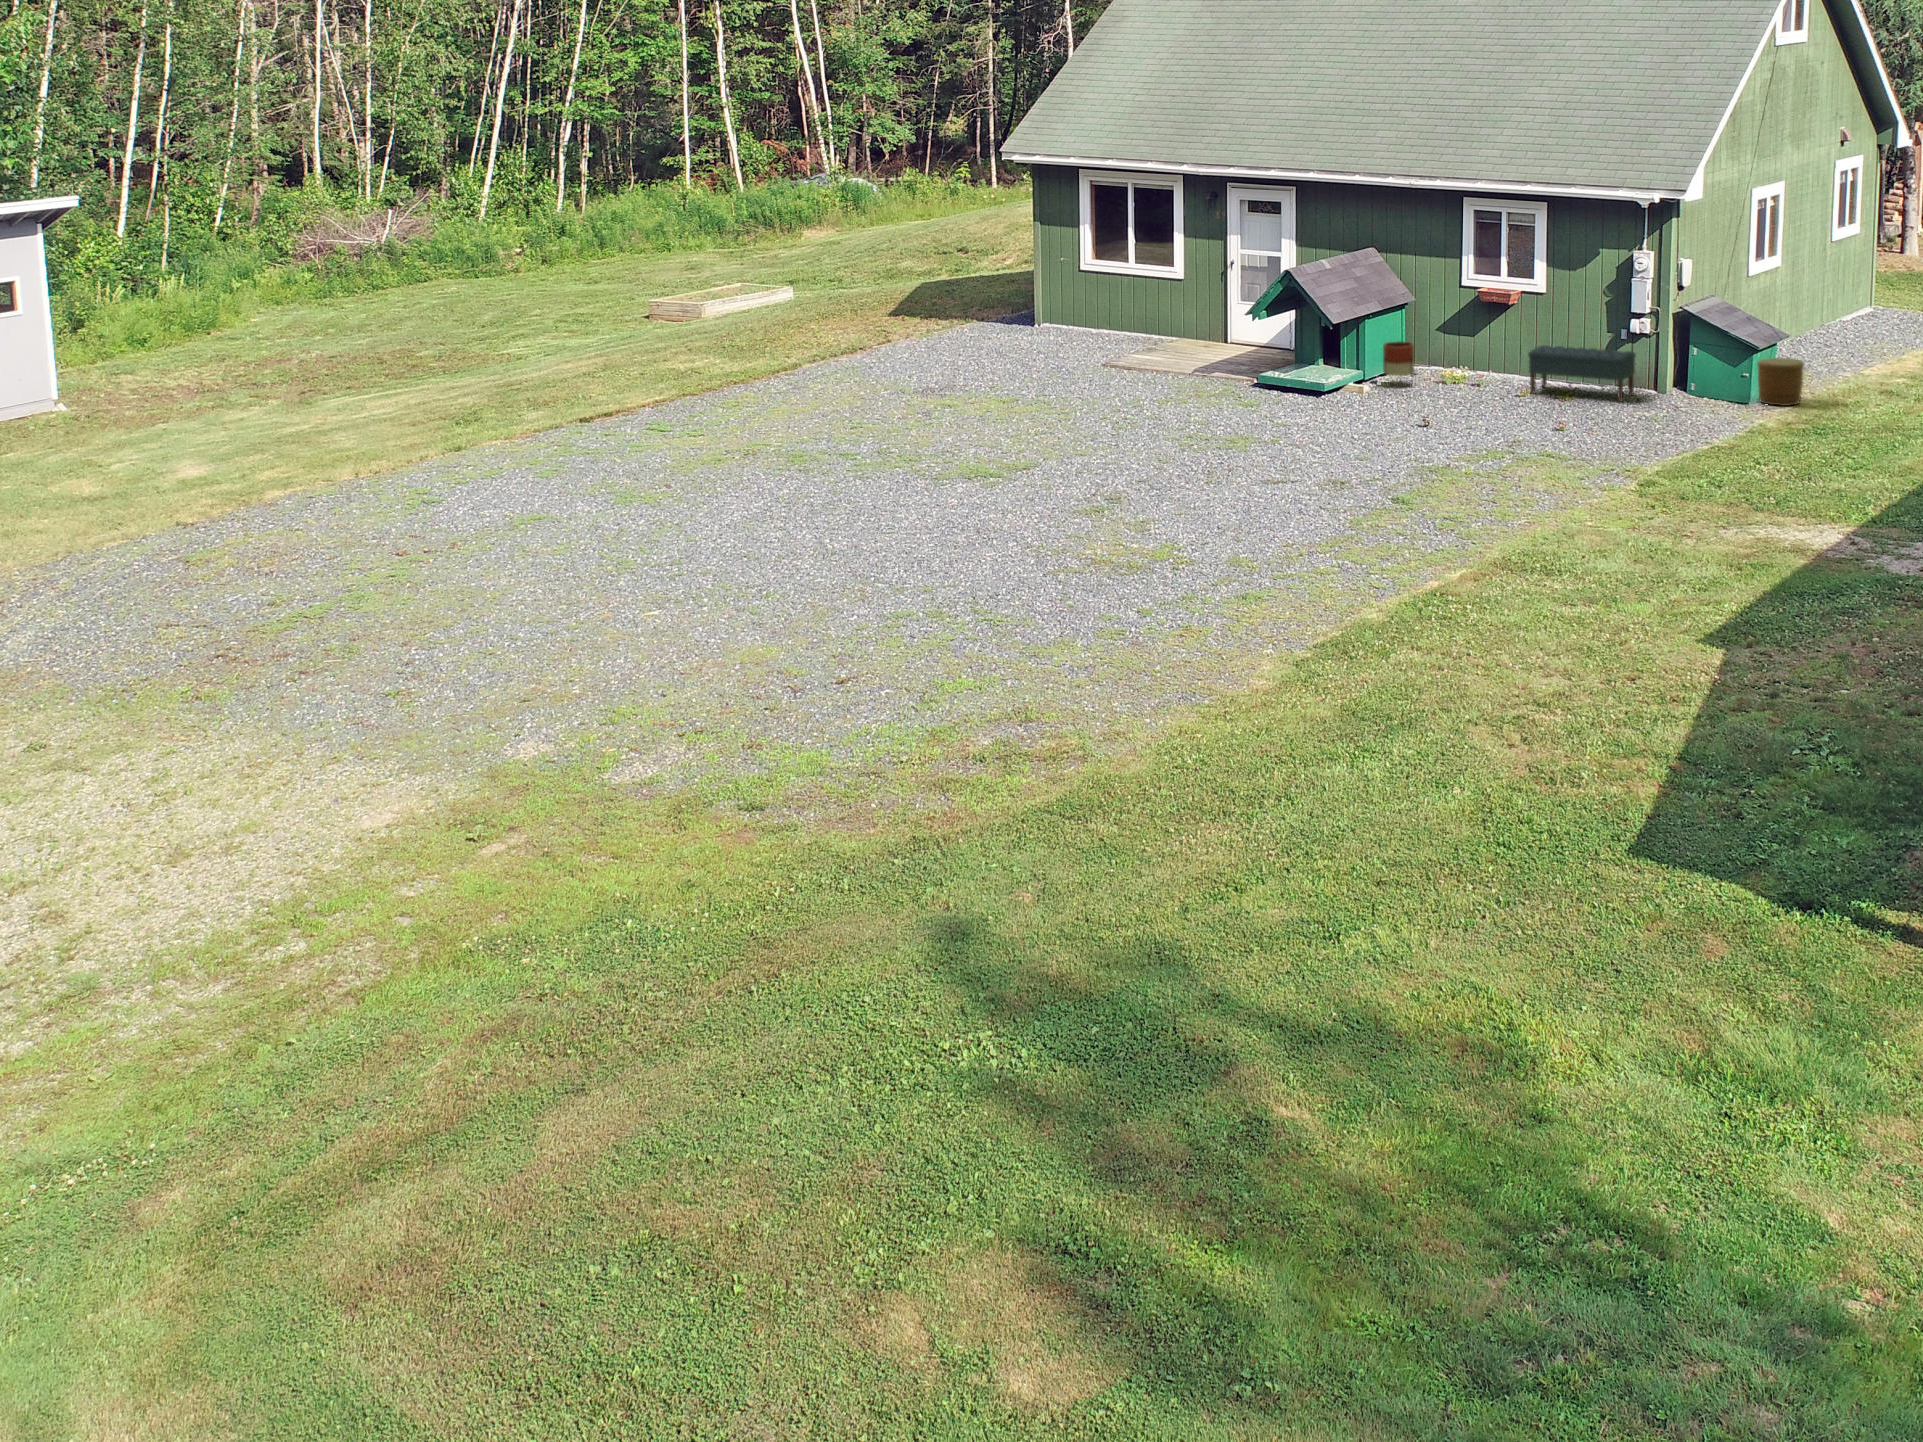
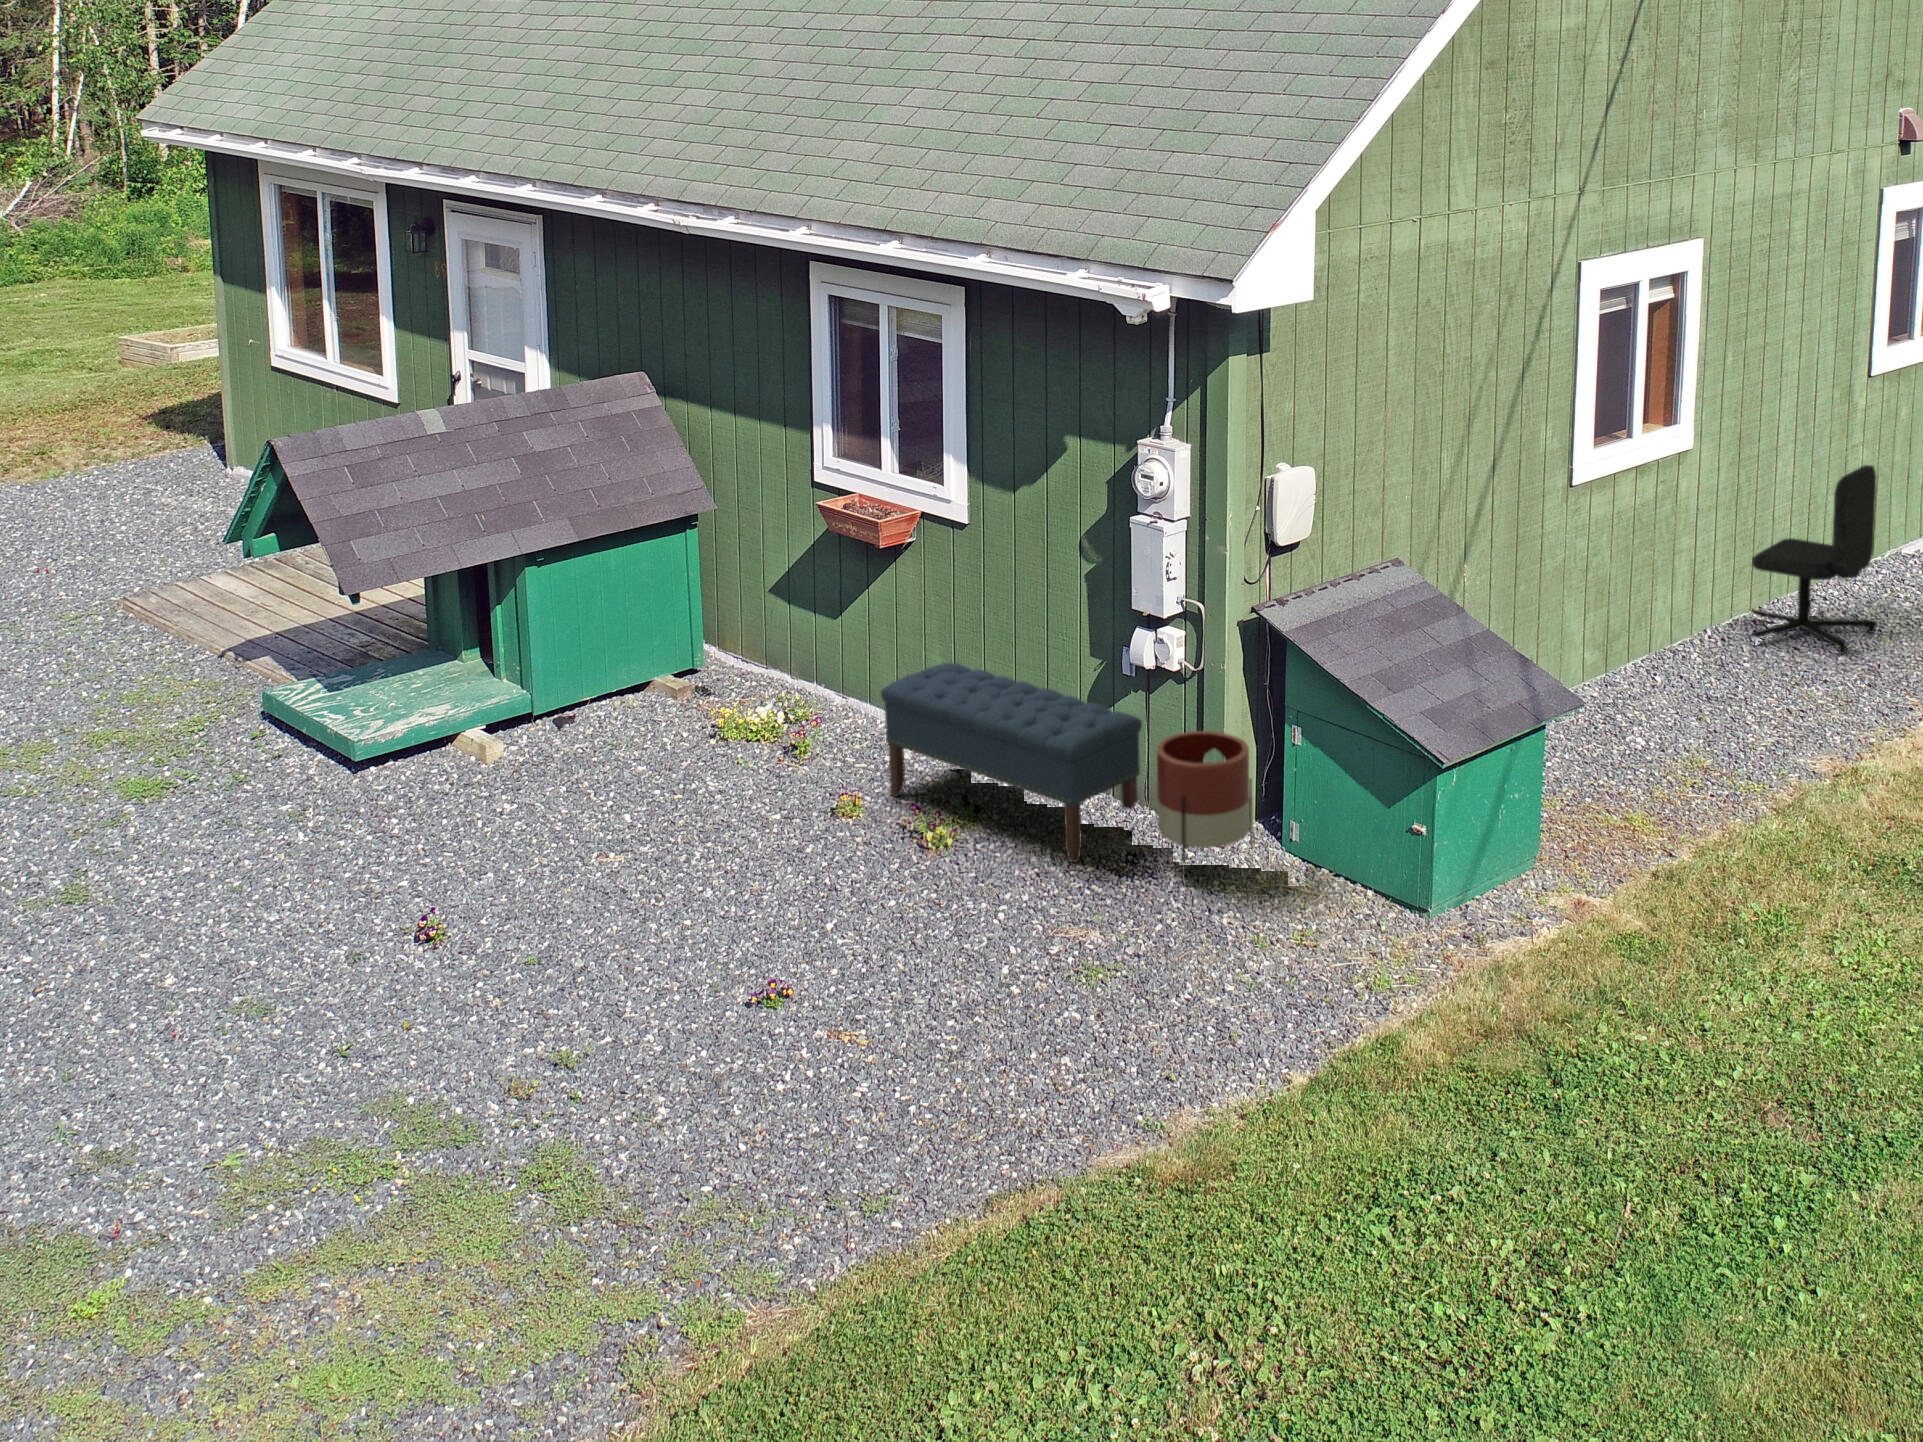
chair: none [1796,271,1855,346] -> present [1752,465,1877,654]
planter: present [1383,341,1414,375] -> present [1157,731,1253,883]
woven basket: present [1758,358,1804,406] -> none [1440,775,1575,939]

